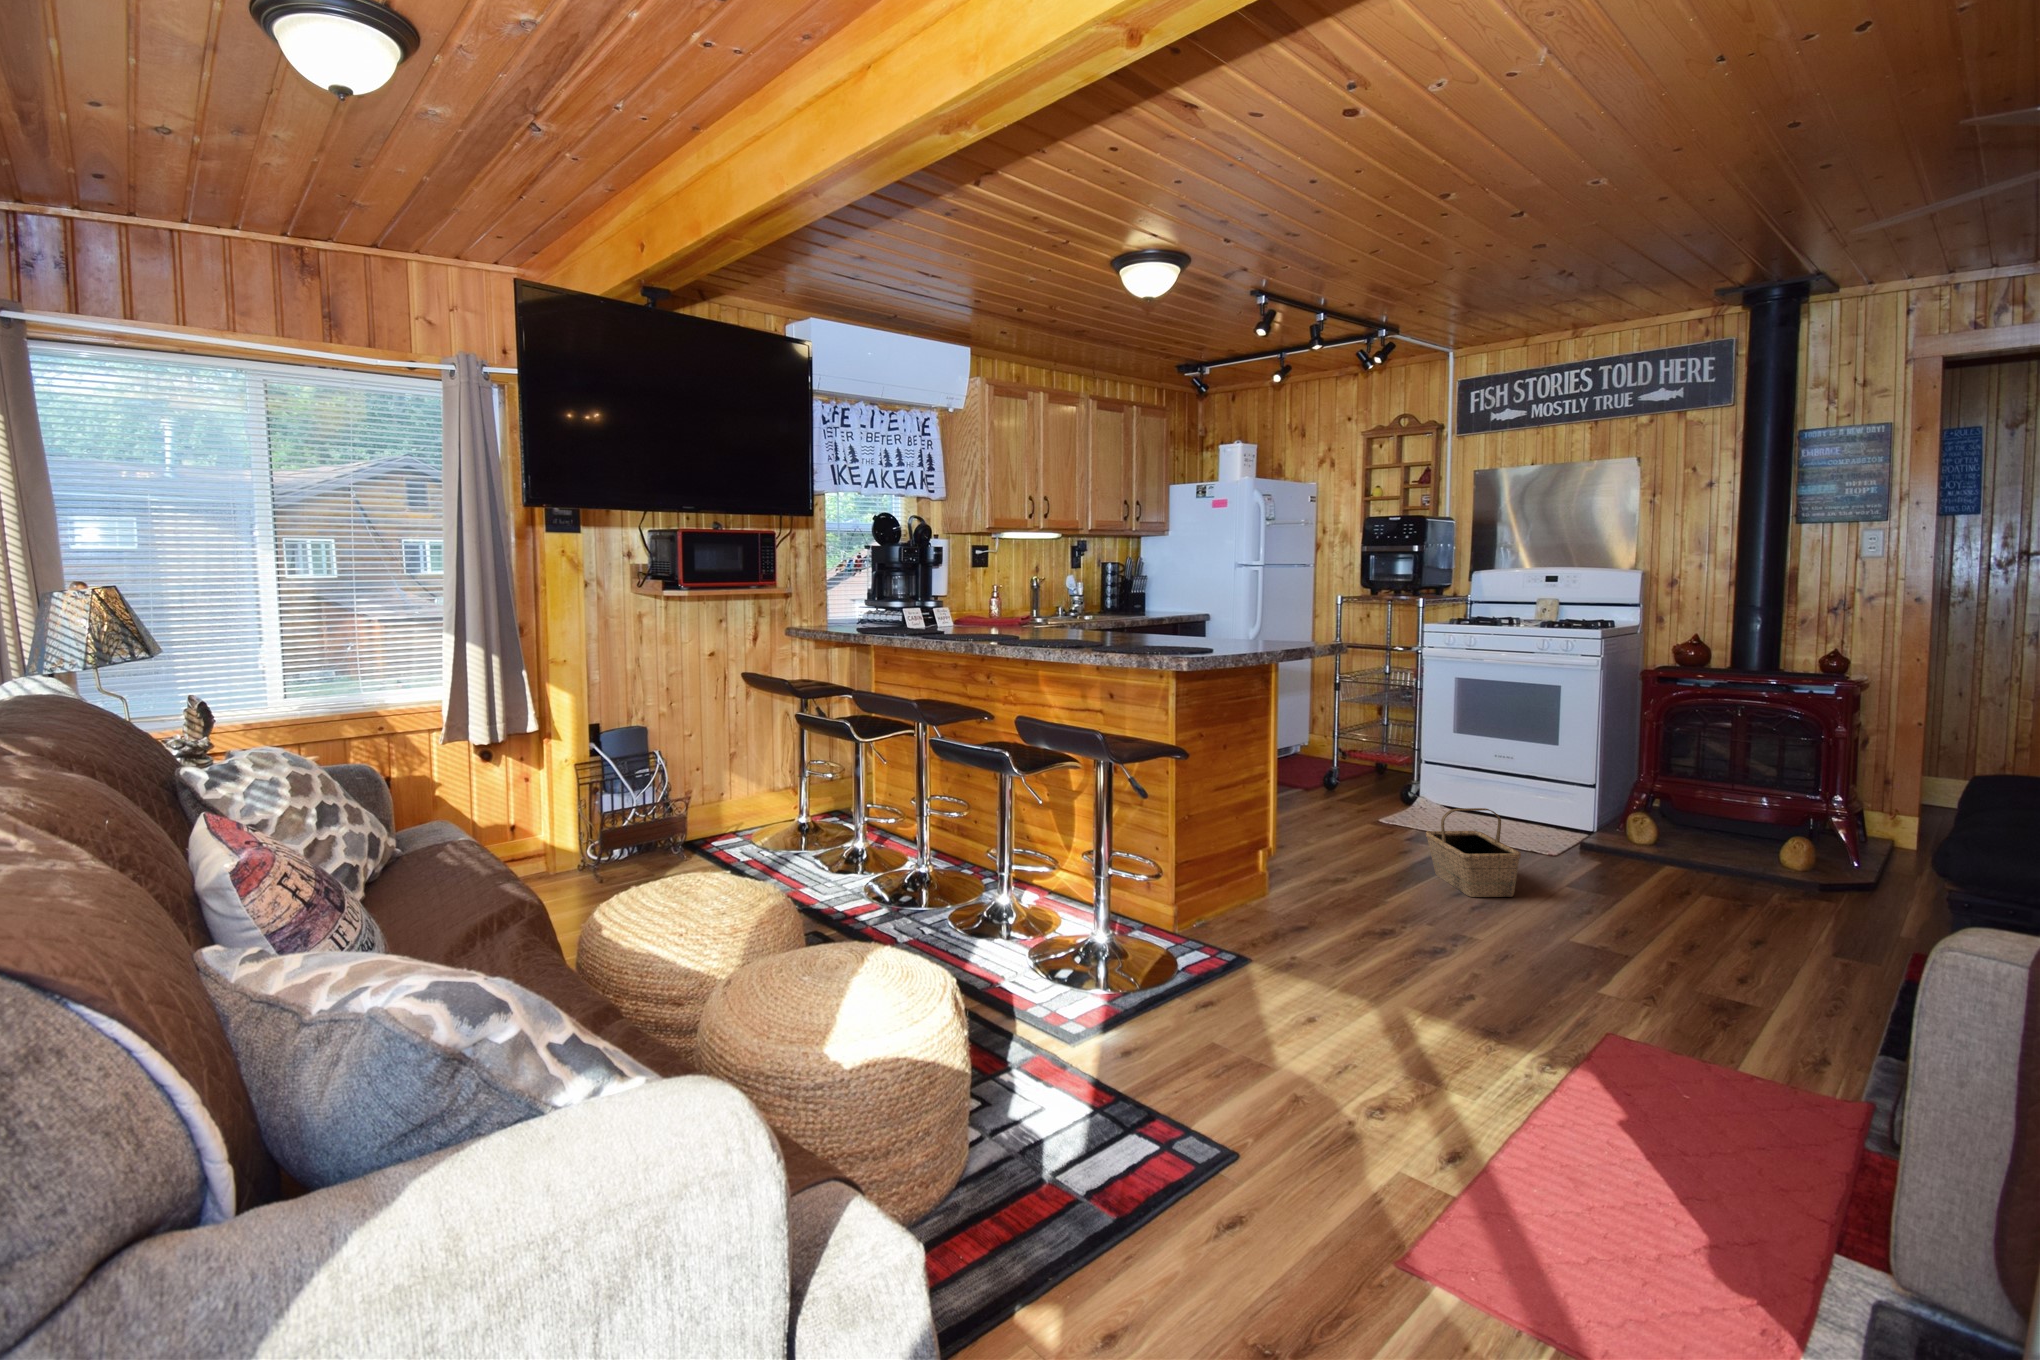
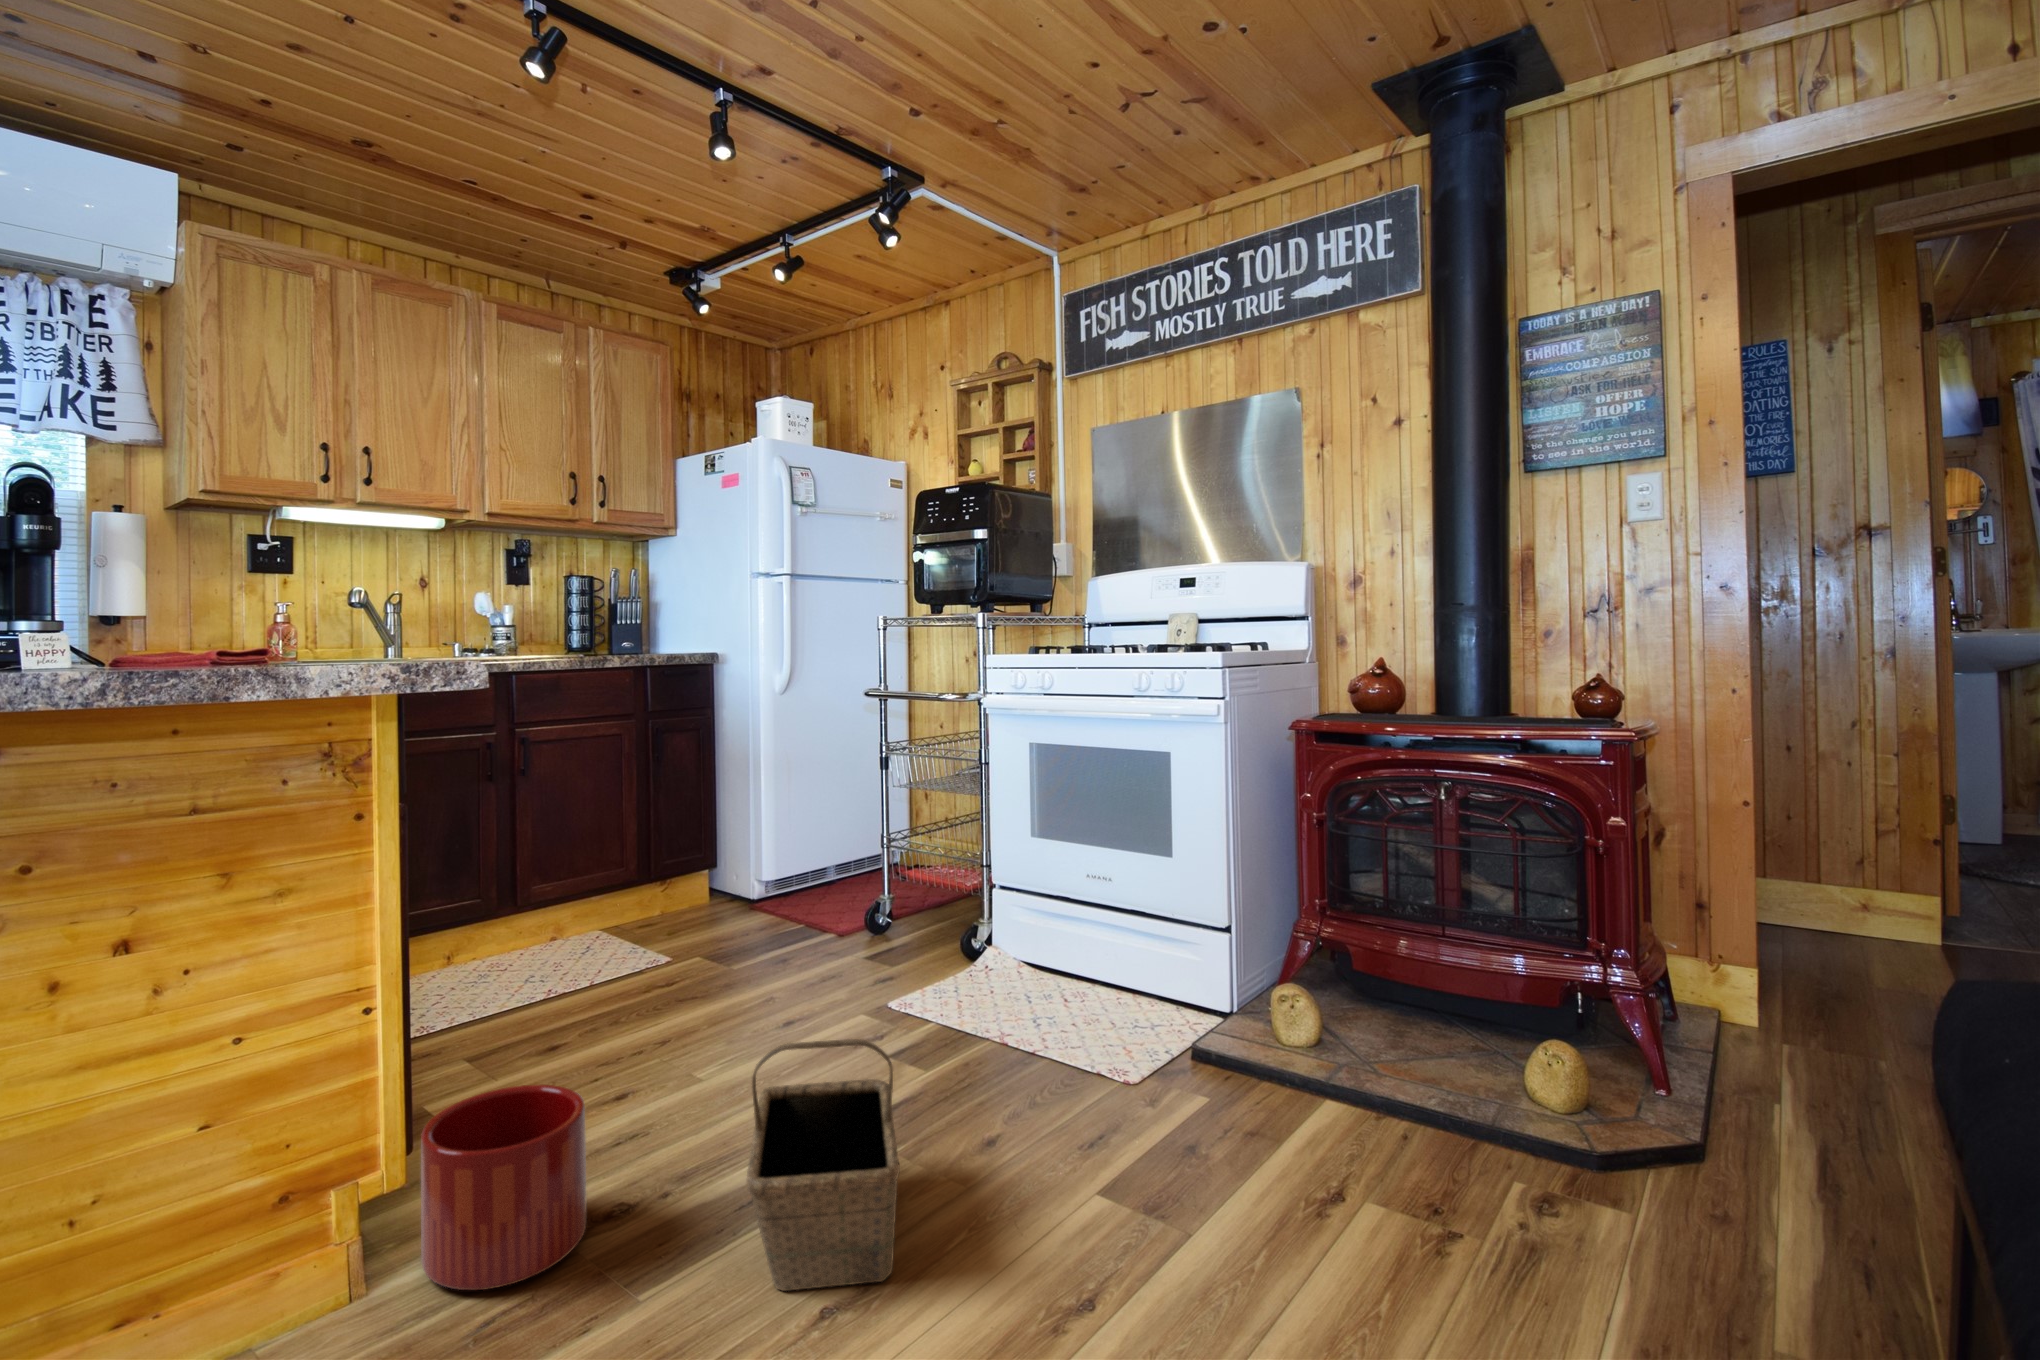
planter: none [1310,824,1374,892] -> present [421,1085,587,1290]

